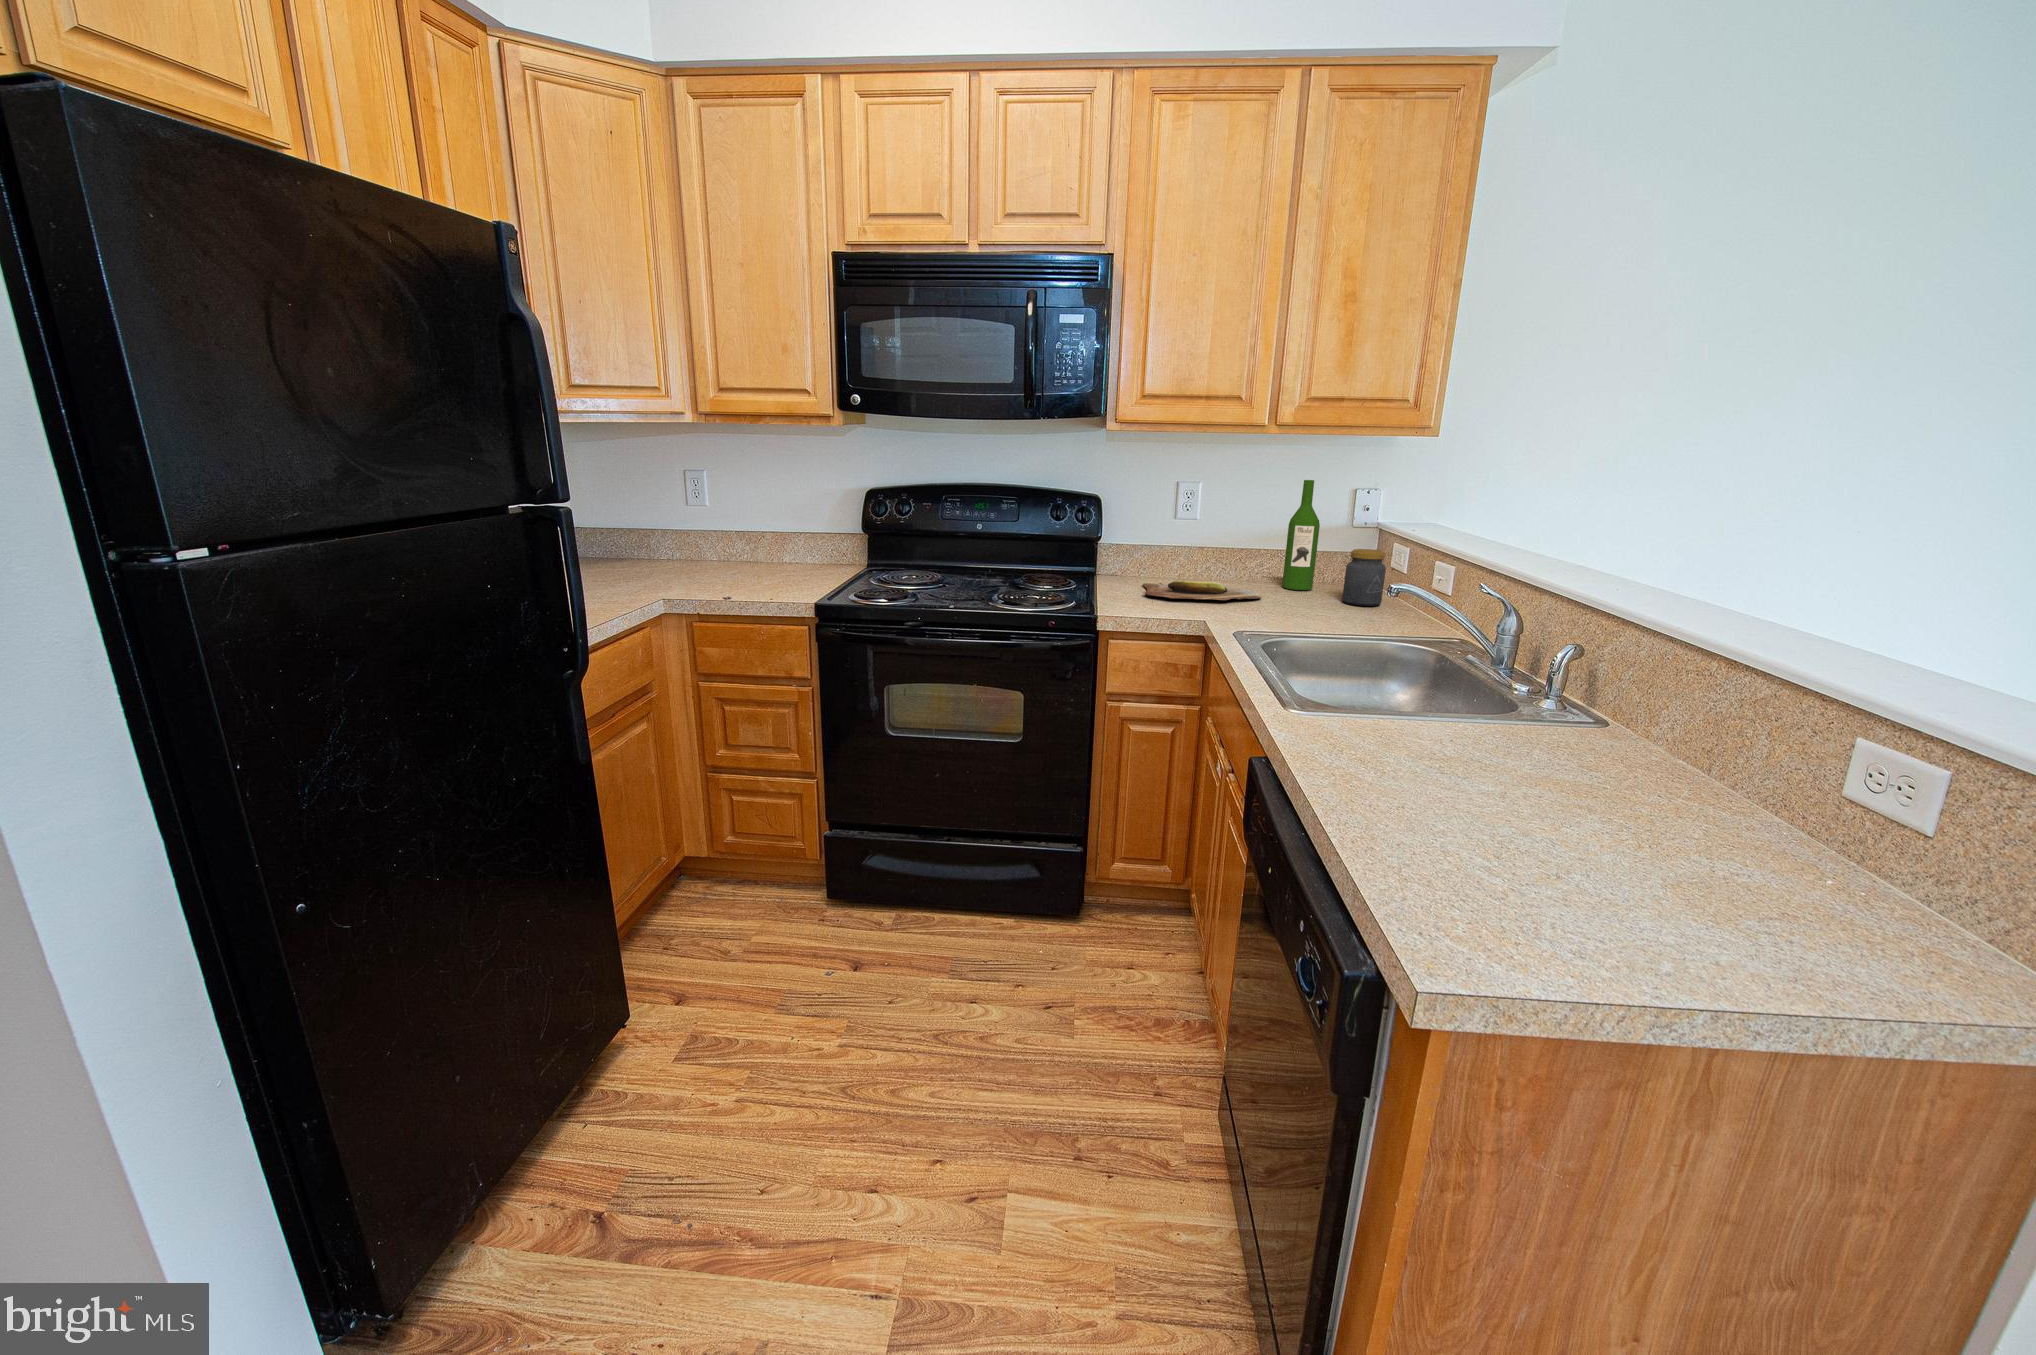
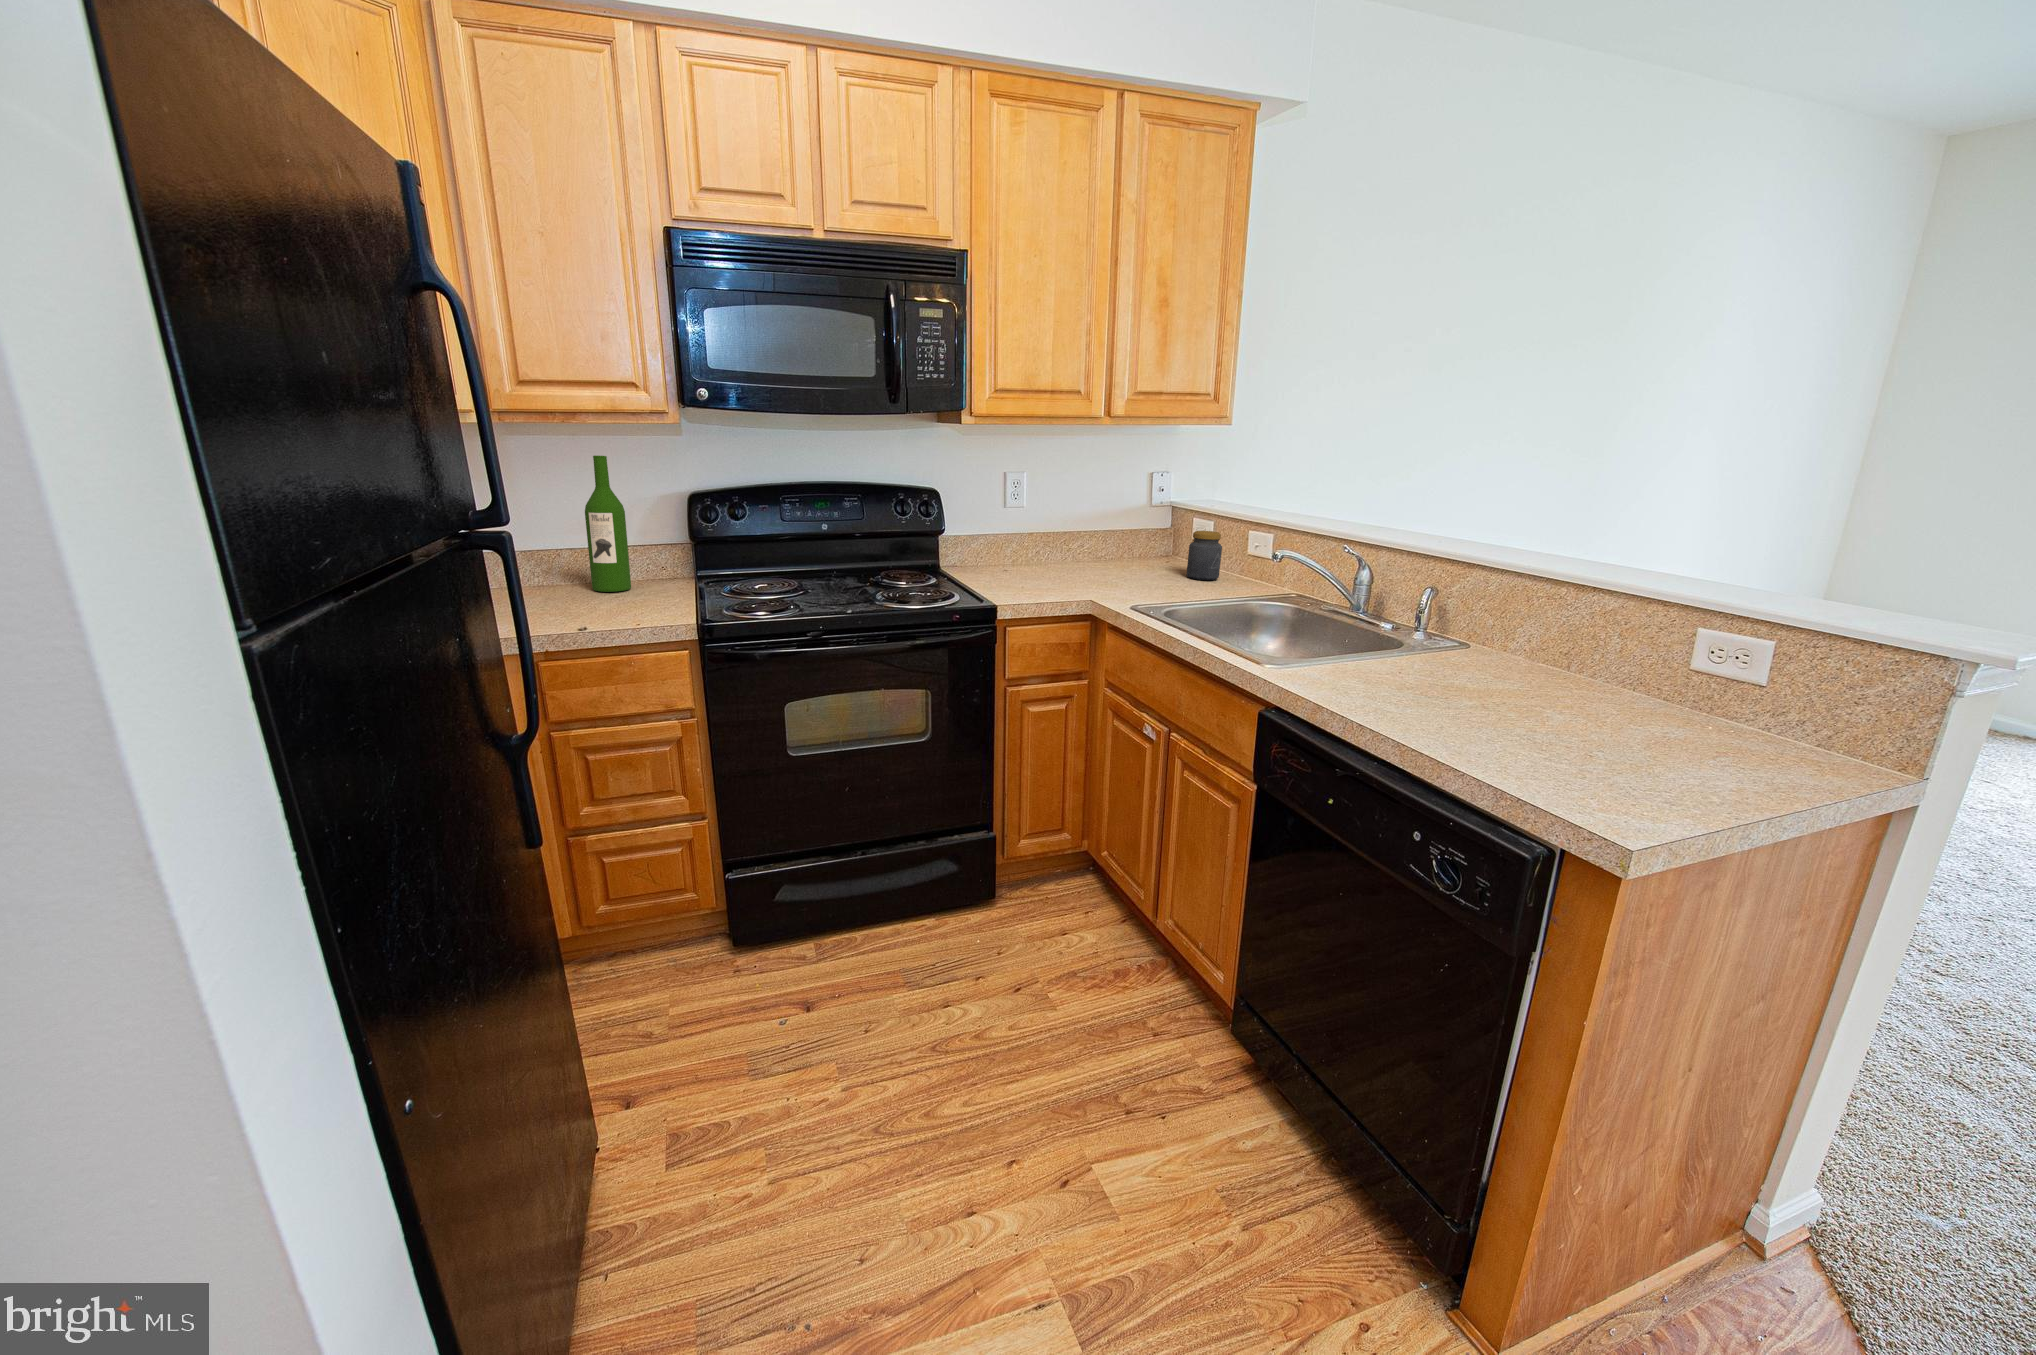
wine bottle: present [1282,480,1320,590] -> present [585,456,631,592]
cutting board: present [1143,580,1261,600] -> none [1012,565,1127,582]

